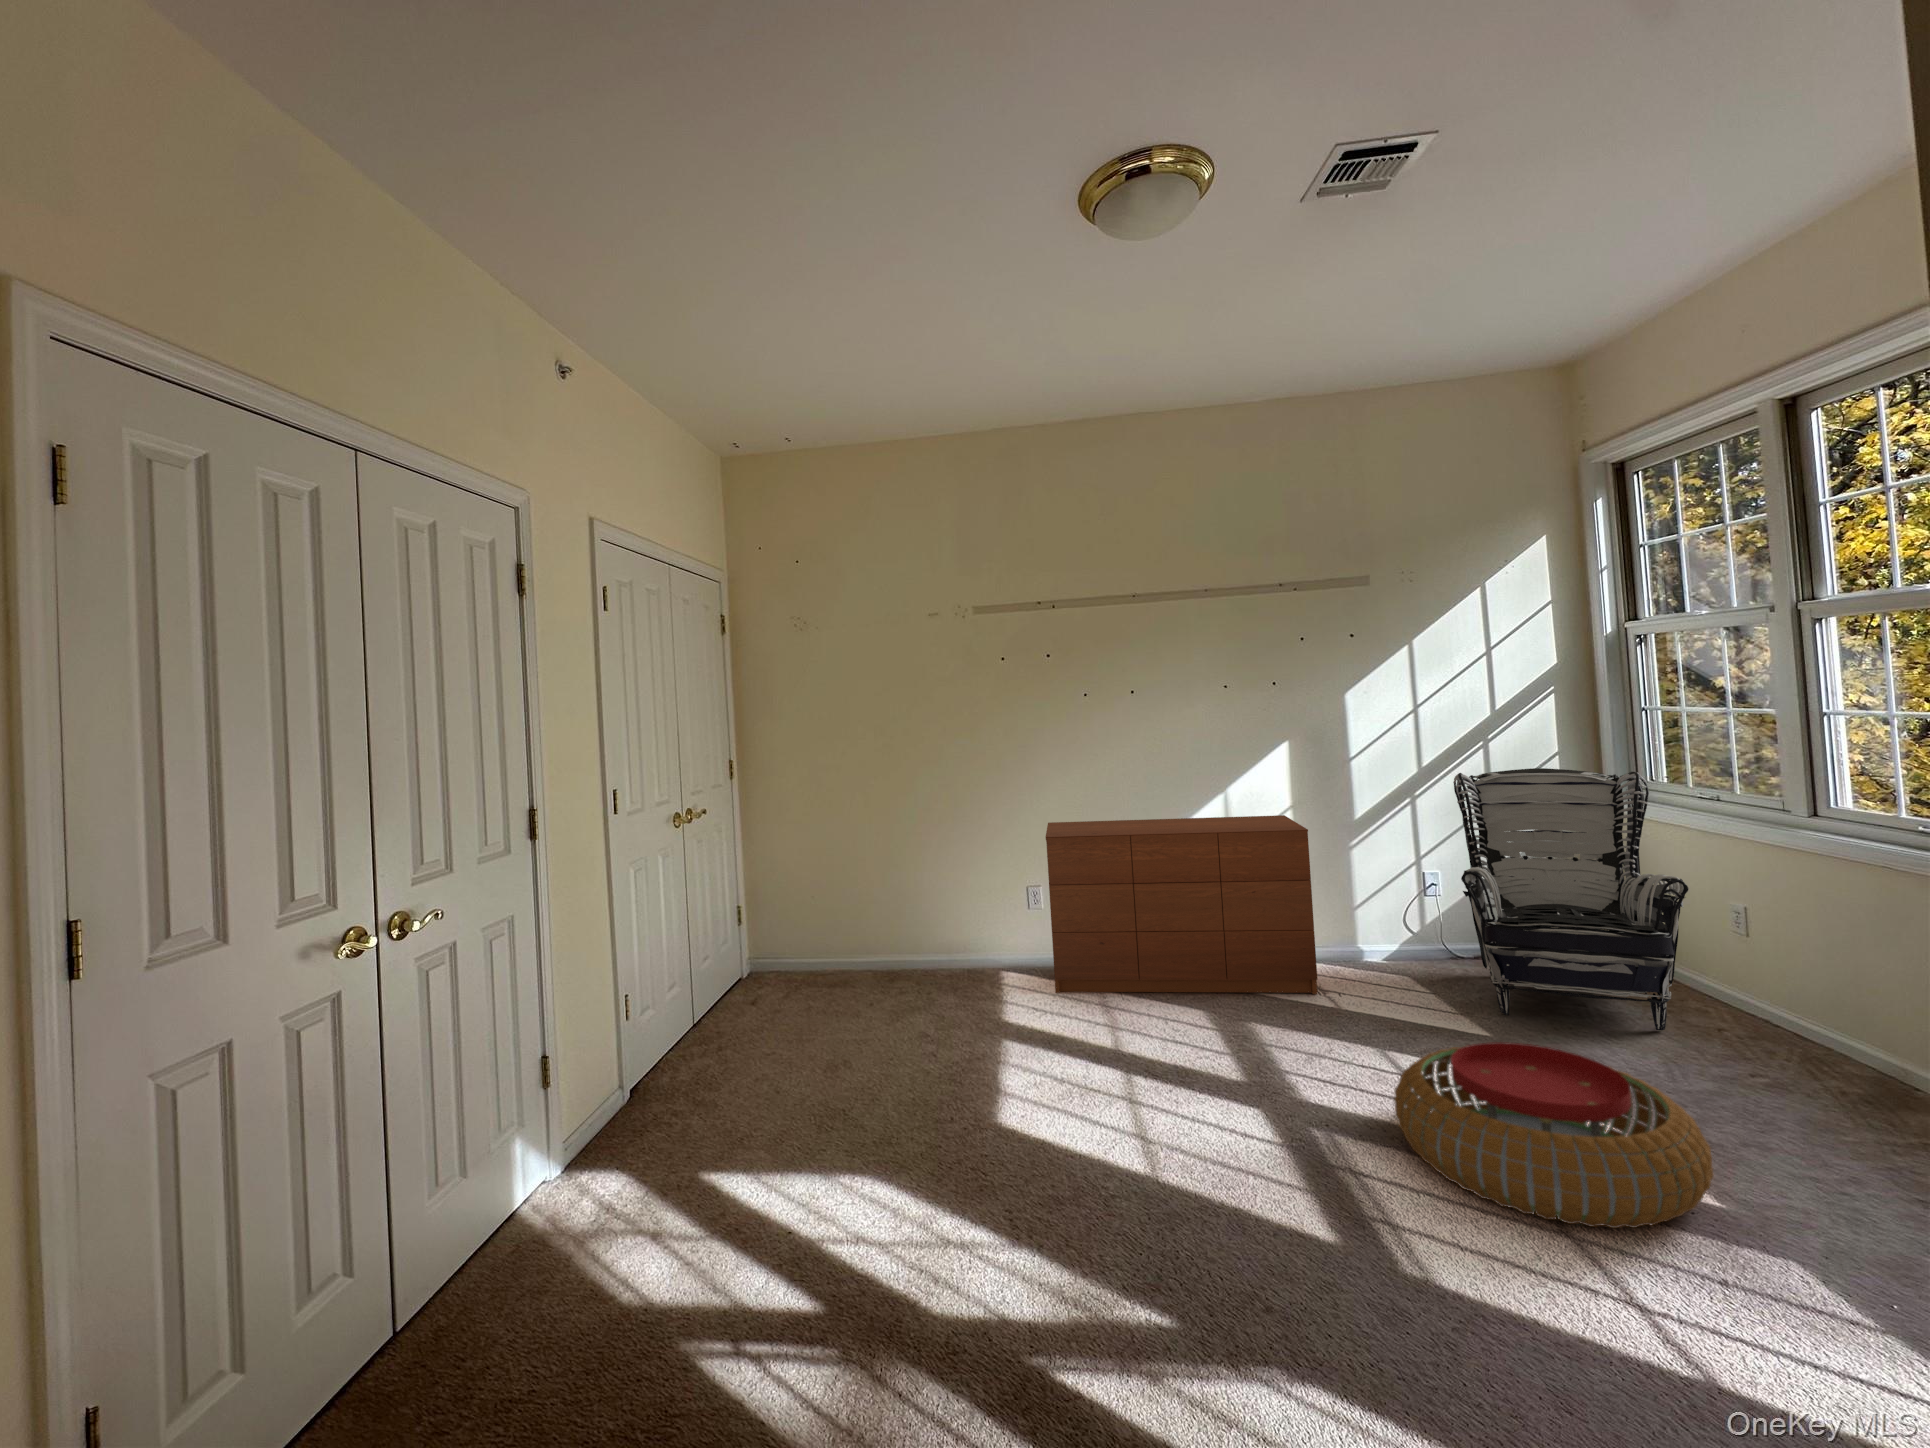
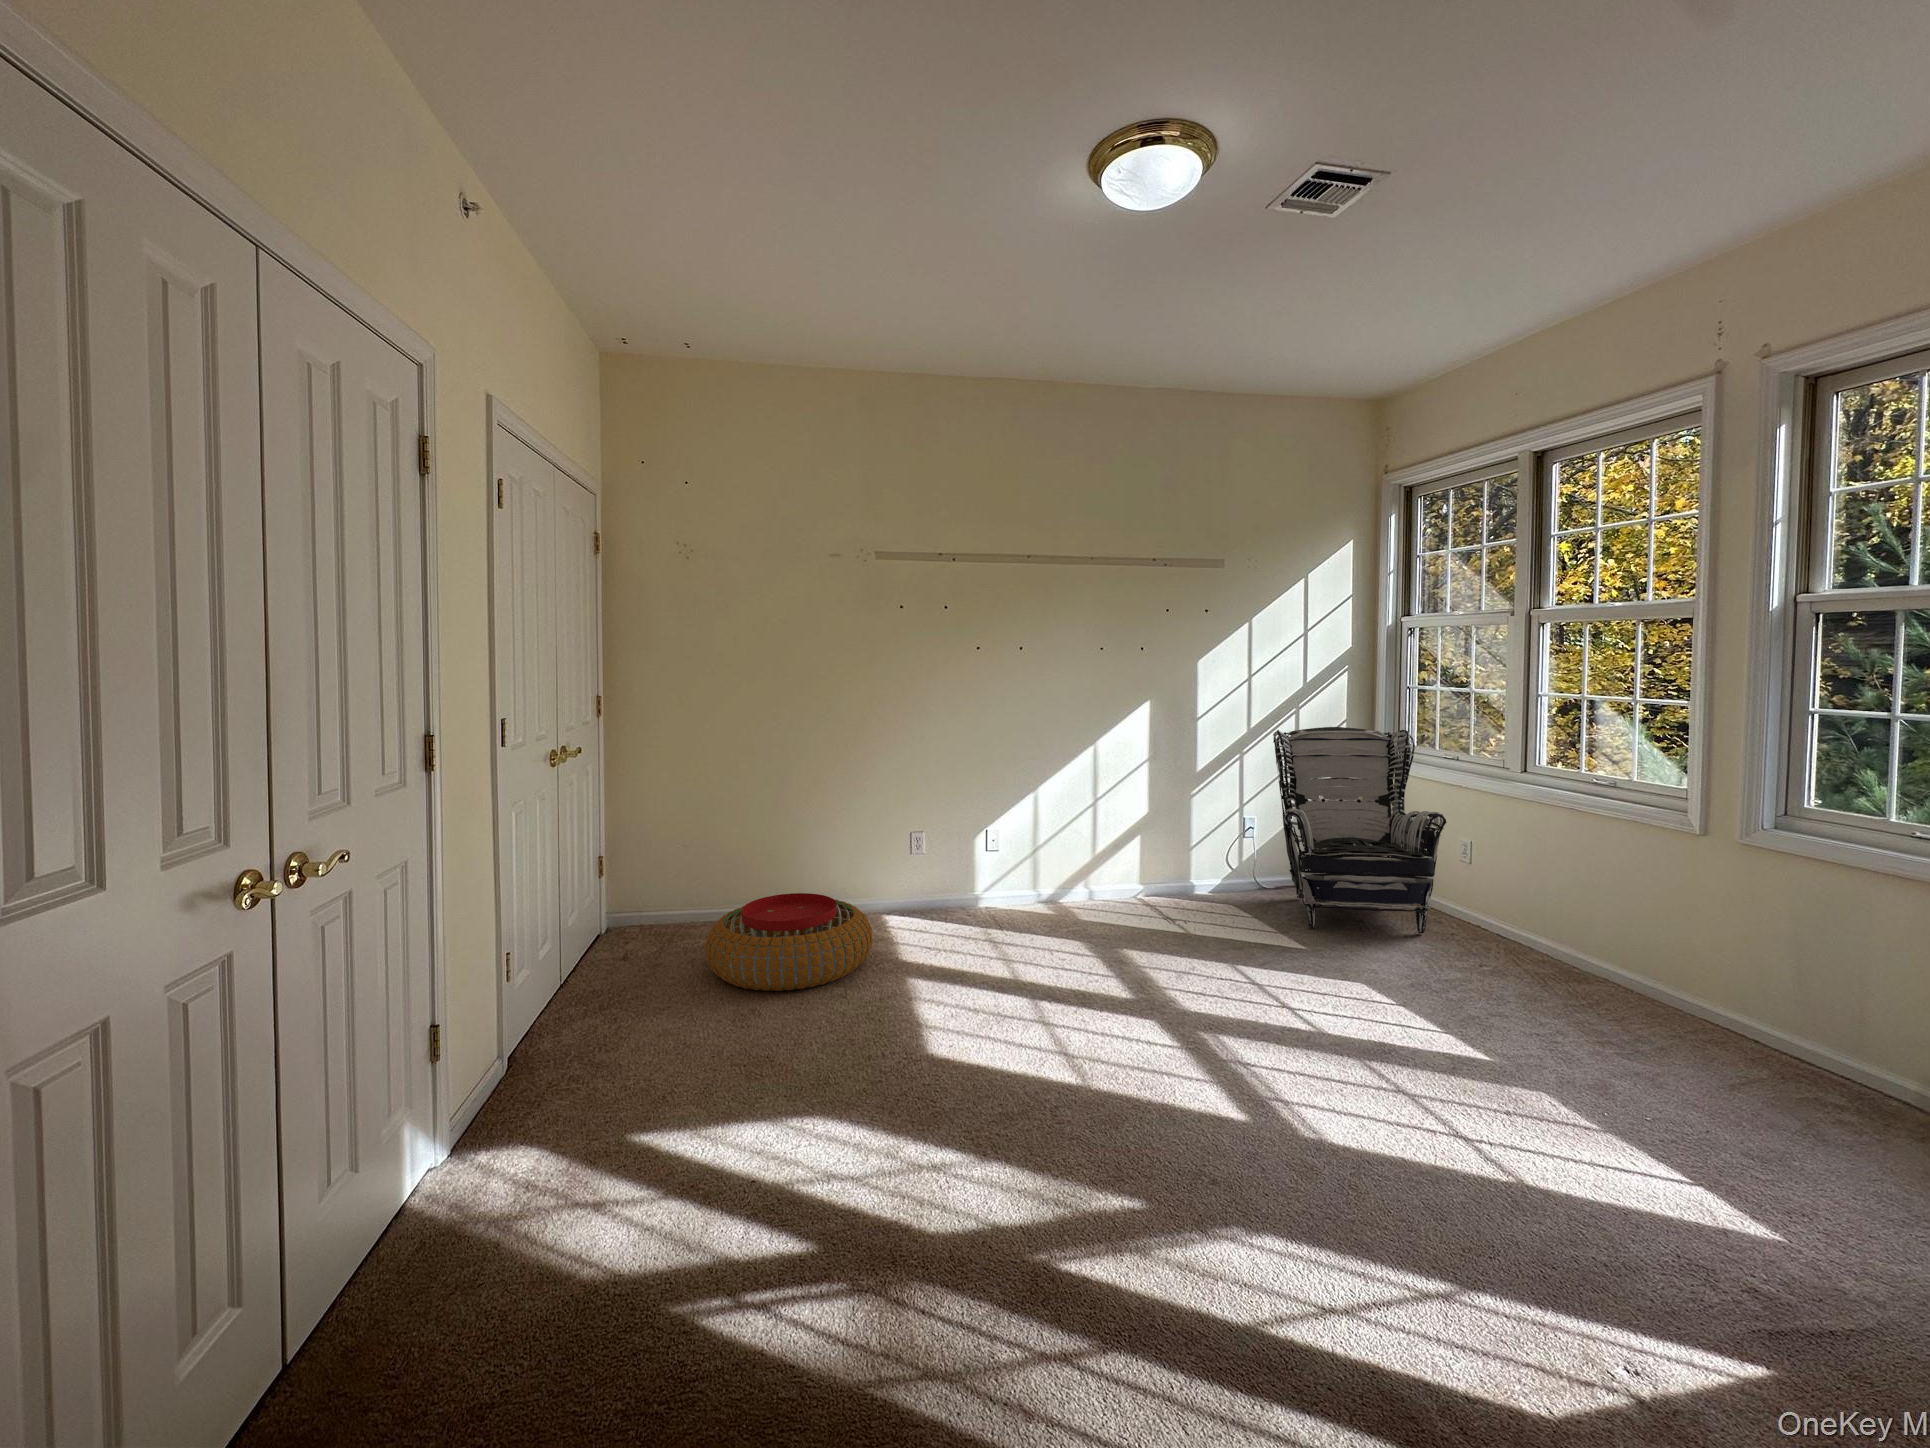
dresser: present [1046,815,1317,994] -> none [931,767,1168,935]
pouf: present [1394,1042,1713,1228] -> present [705,893,872,991]

